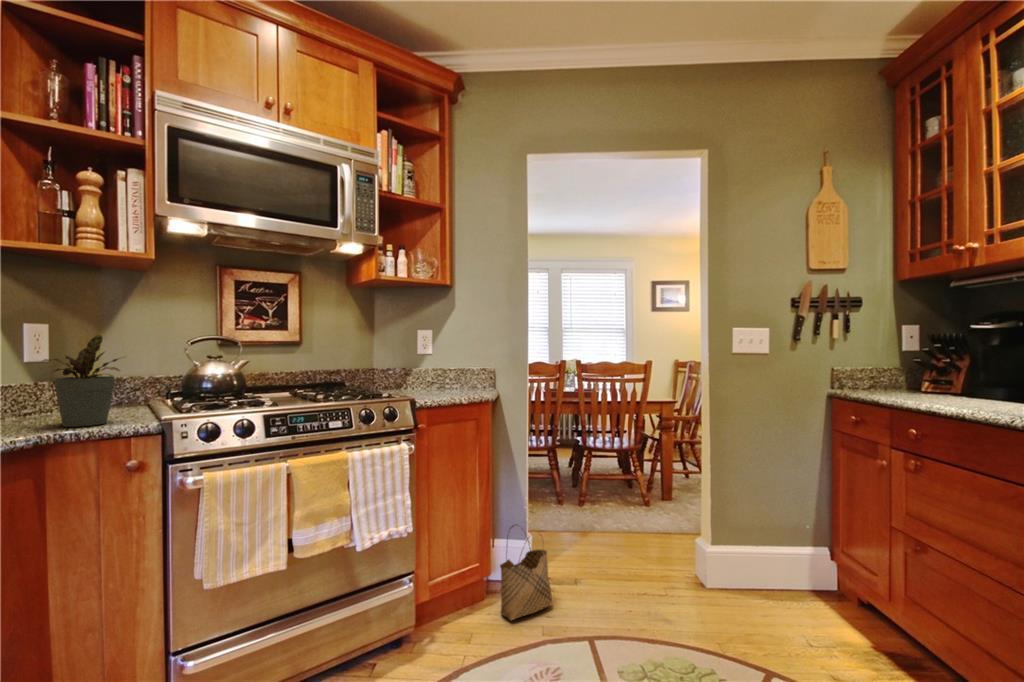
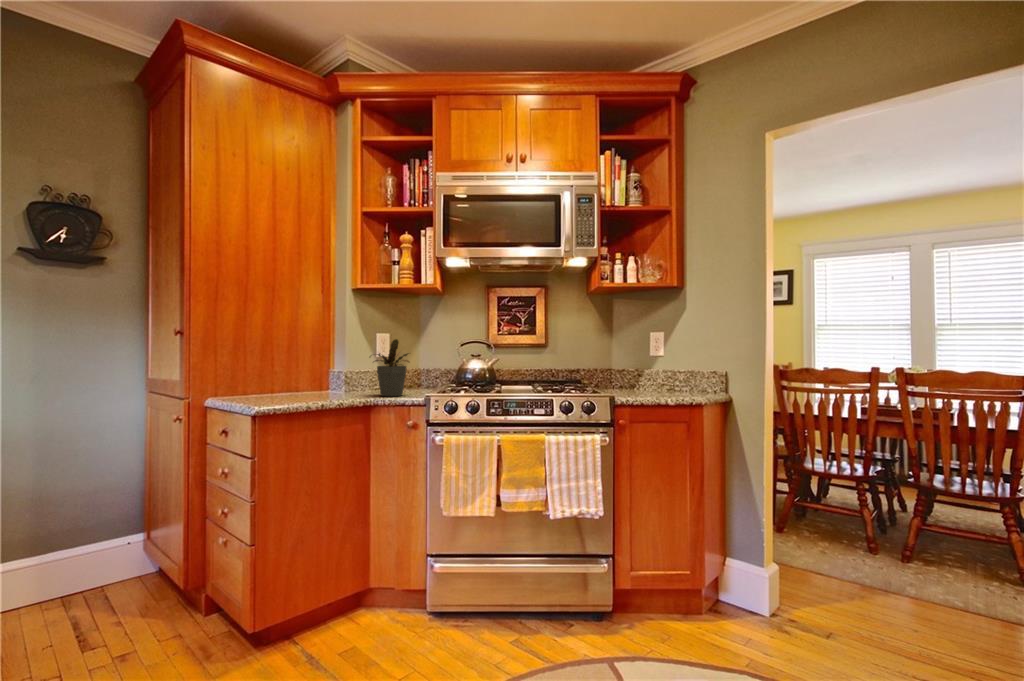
woven basket: present [500,525,552,620] -> none [706,541,776,644]

